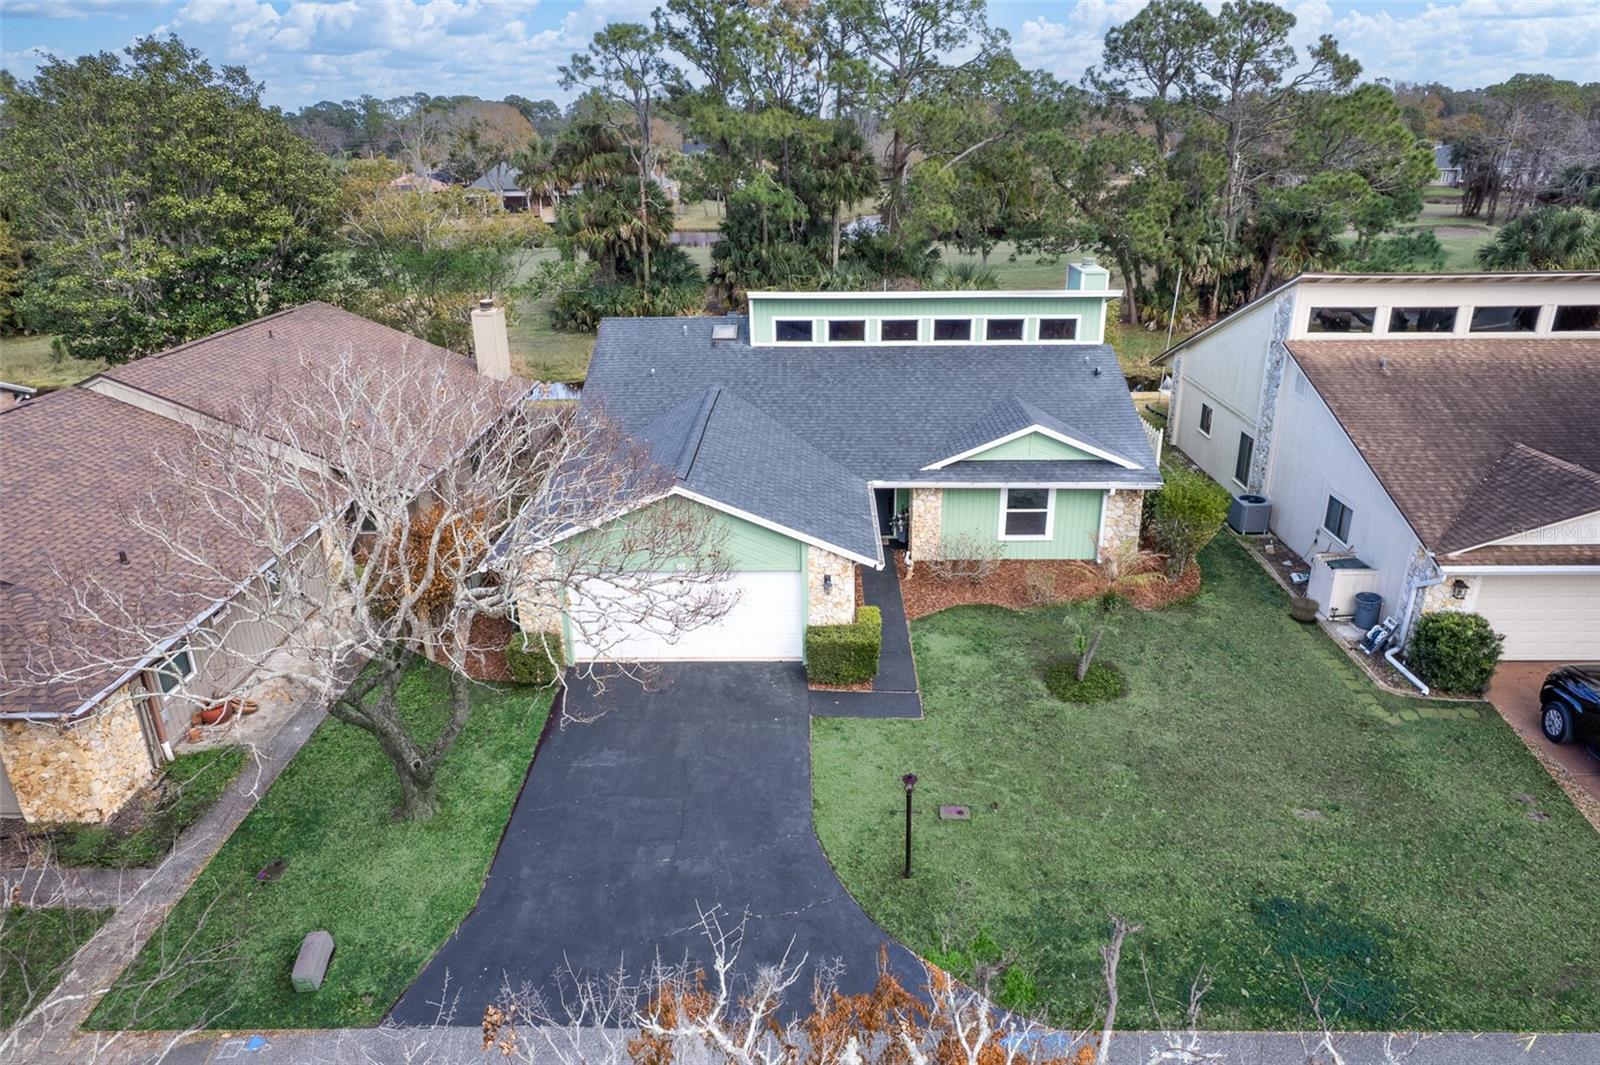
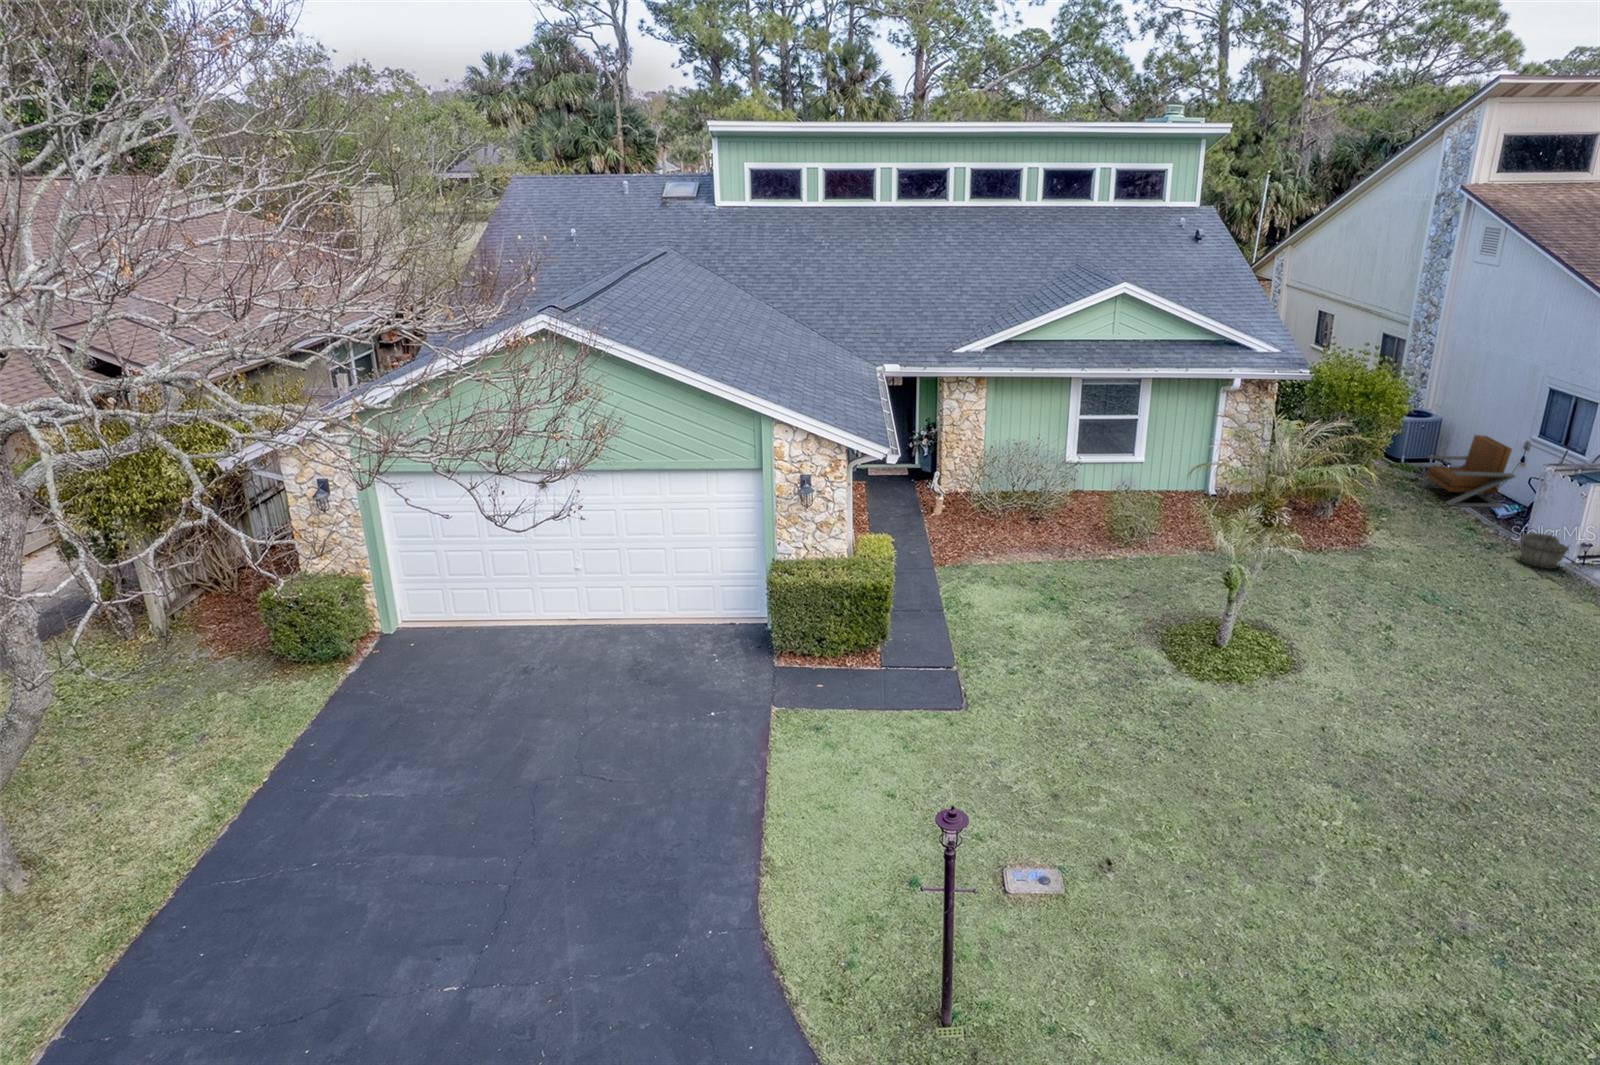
lounge chair: none [1249,520,1305,572] -> present [1420,435,1515,508]

